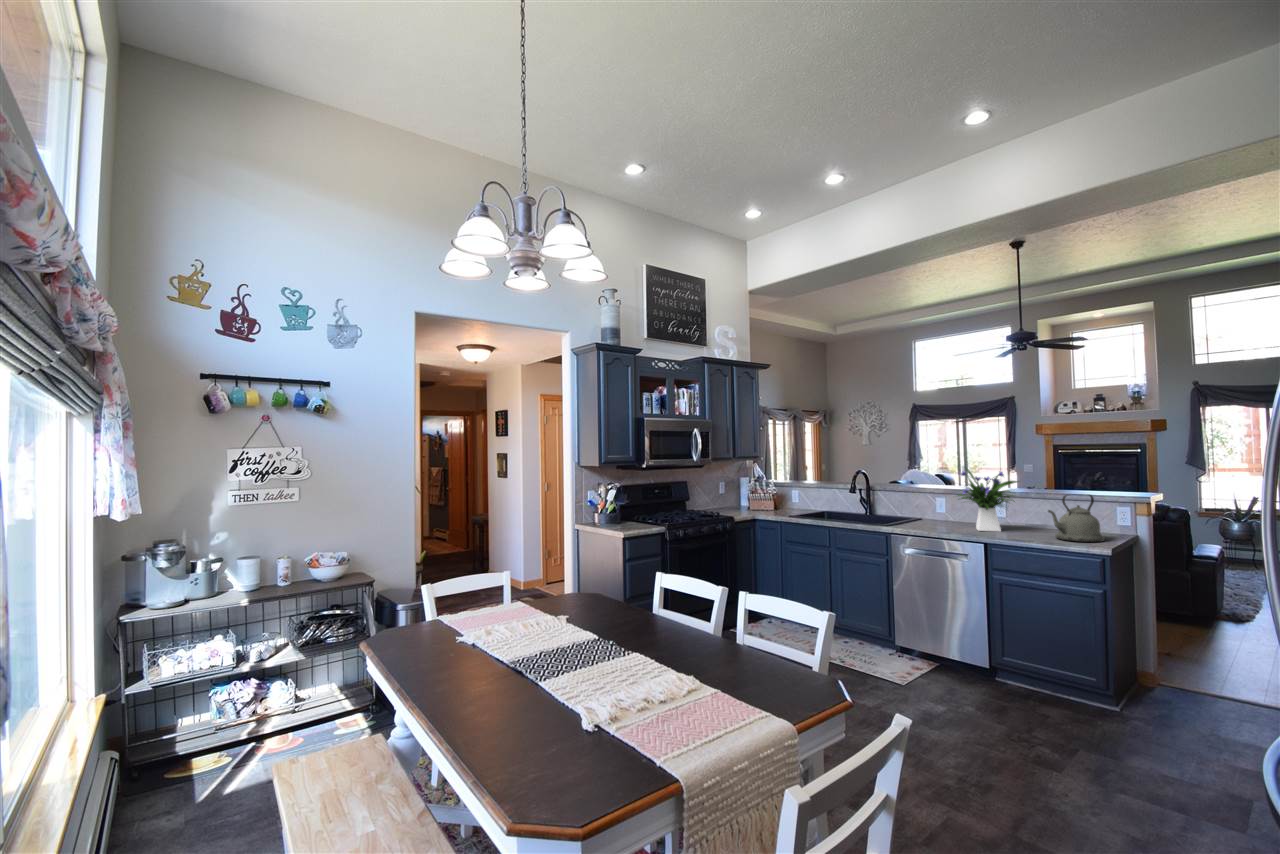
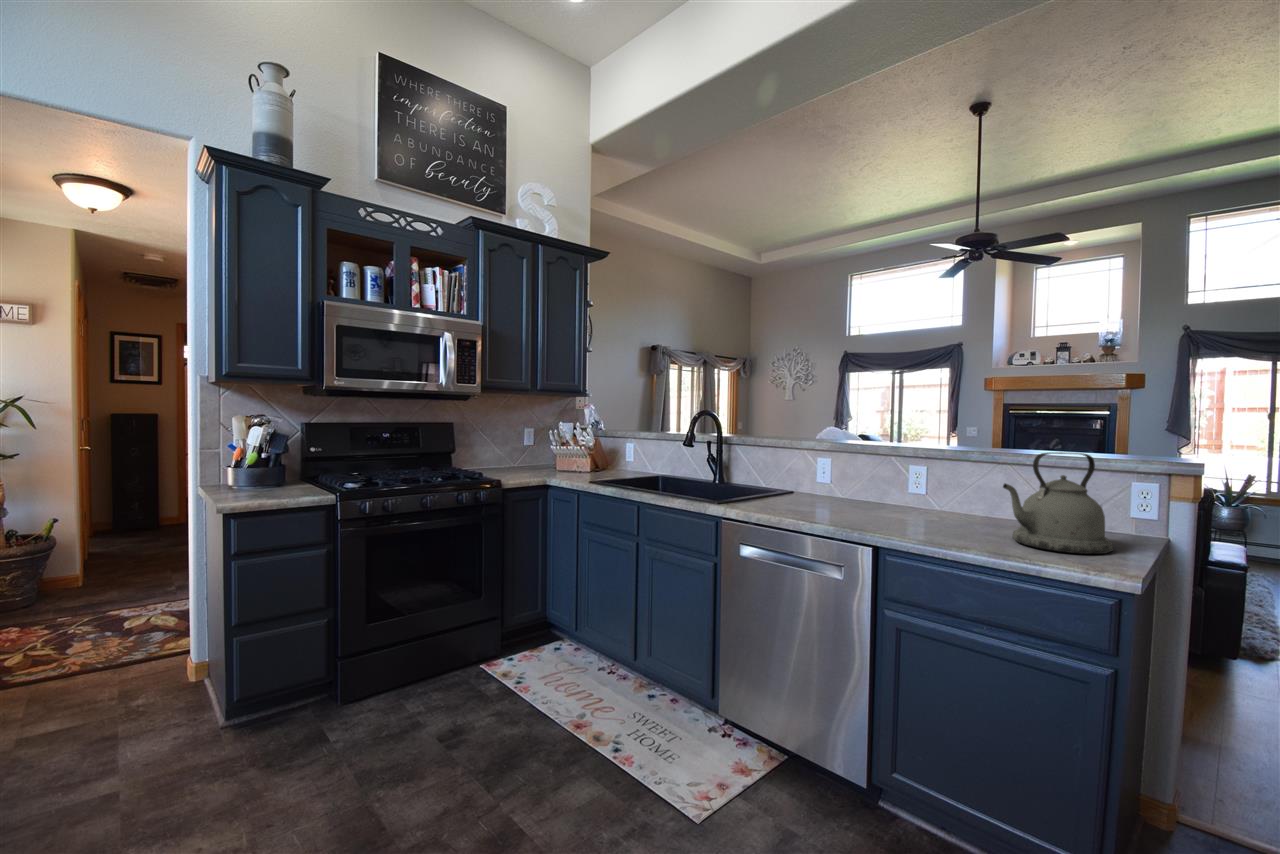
flower arrangement: present [958,468,1018,531] -> none [834,399,956,521]

